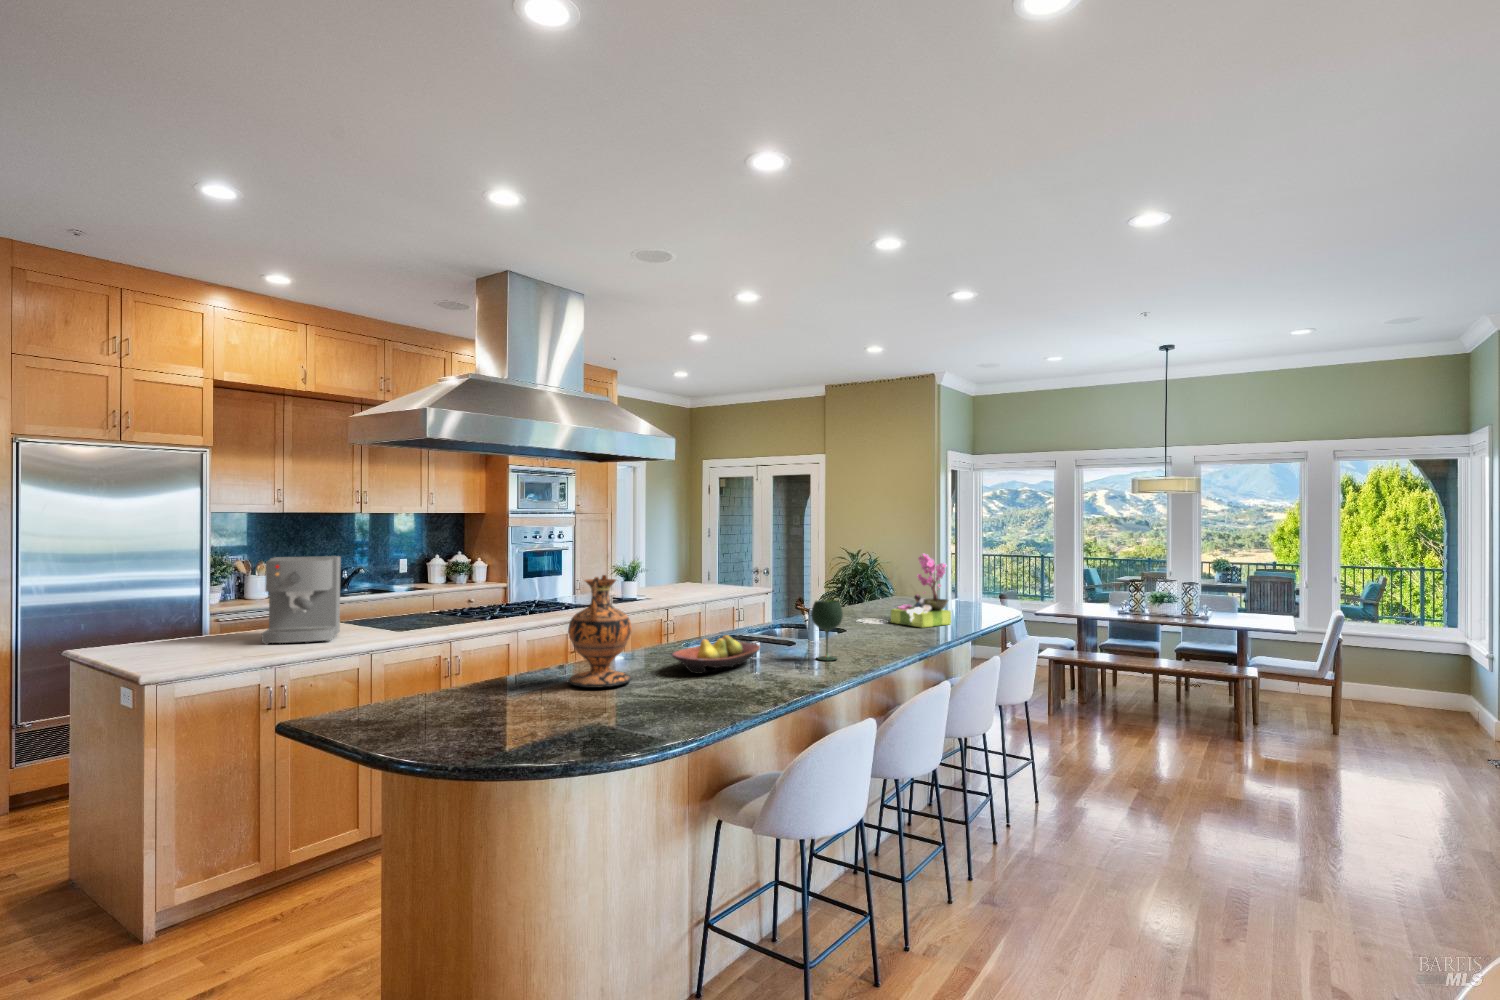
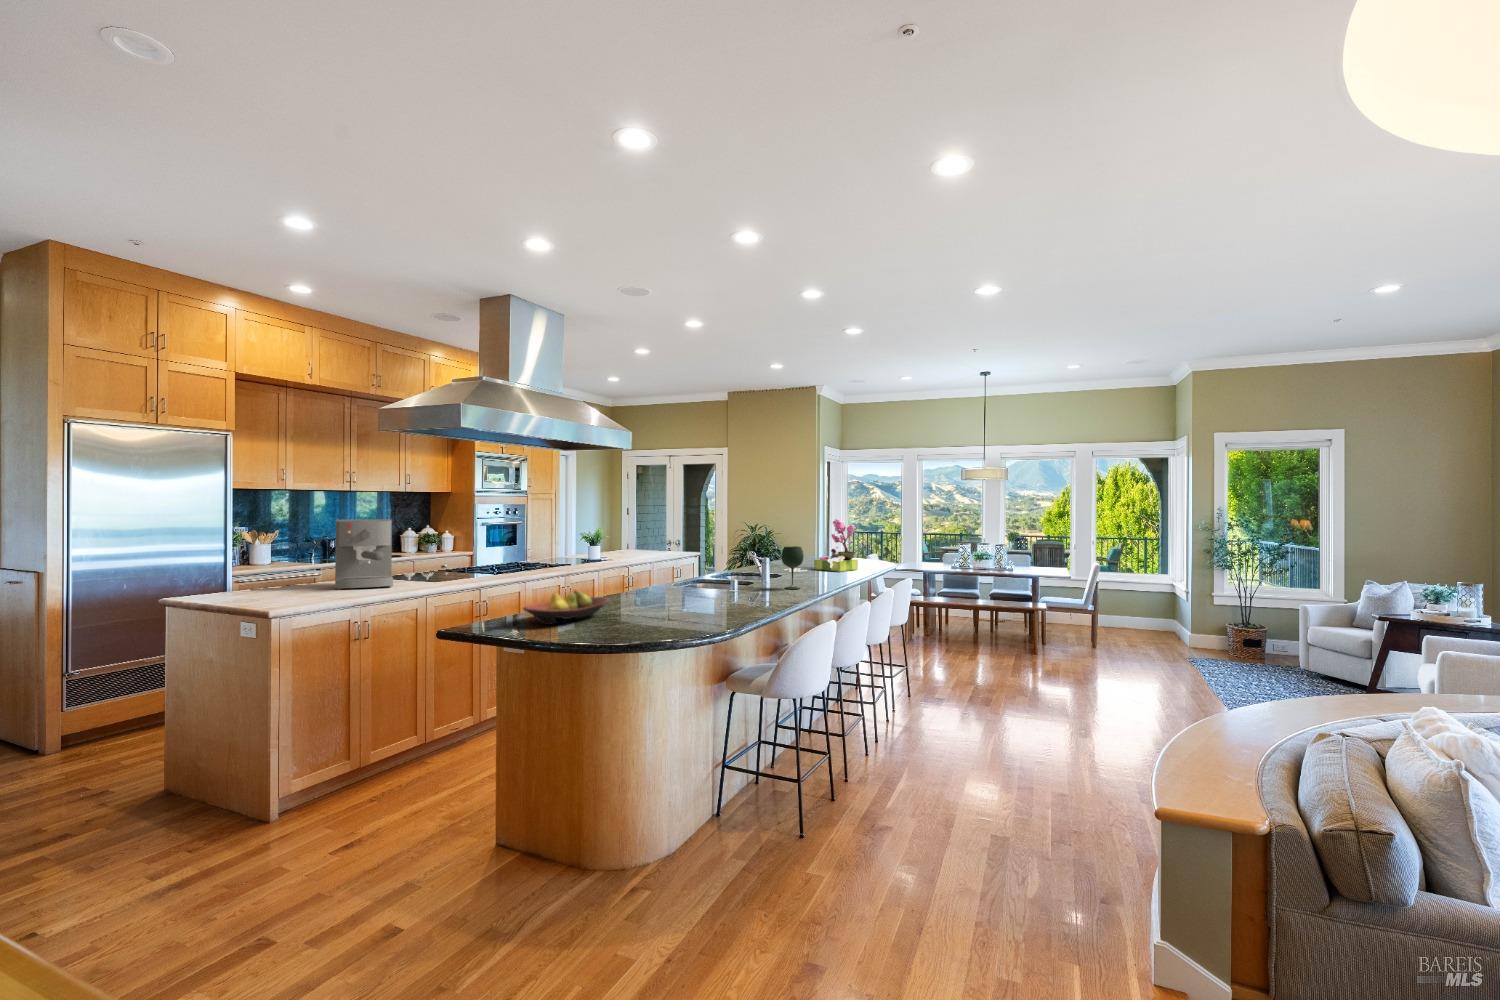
vase: present [567,575,632,687] -> none [624,525,671,605]
fruit bowl: present [672,635,760,673] -> present [523,589,609,624]

